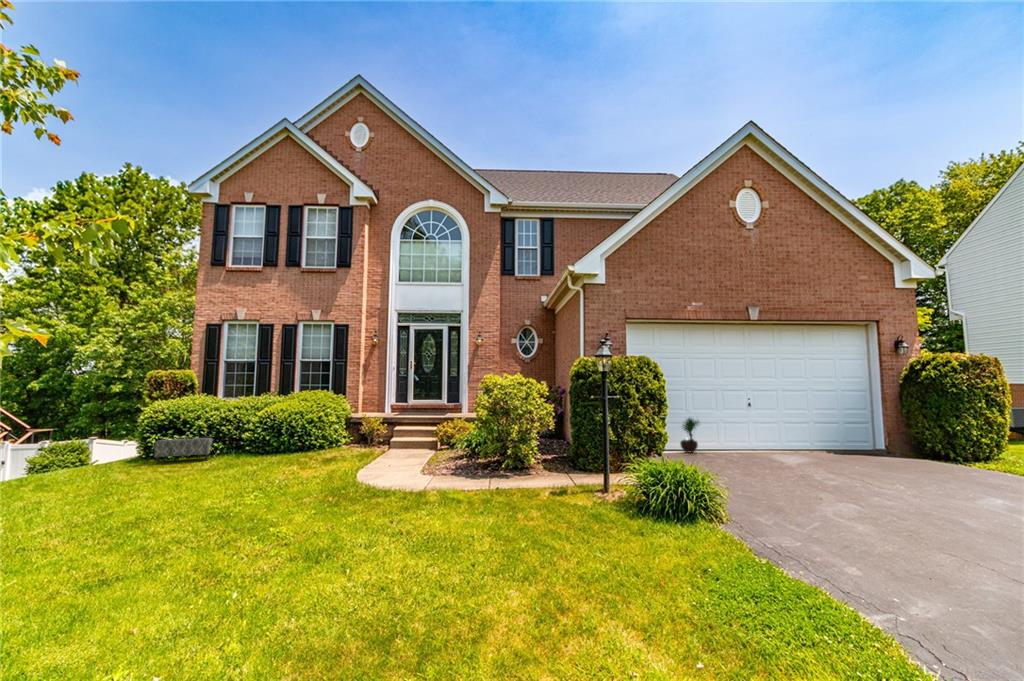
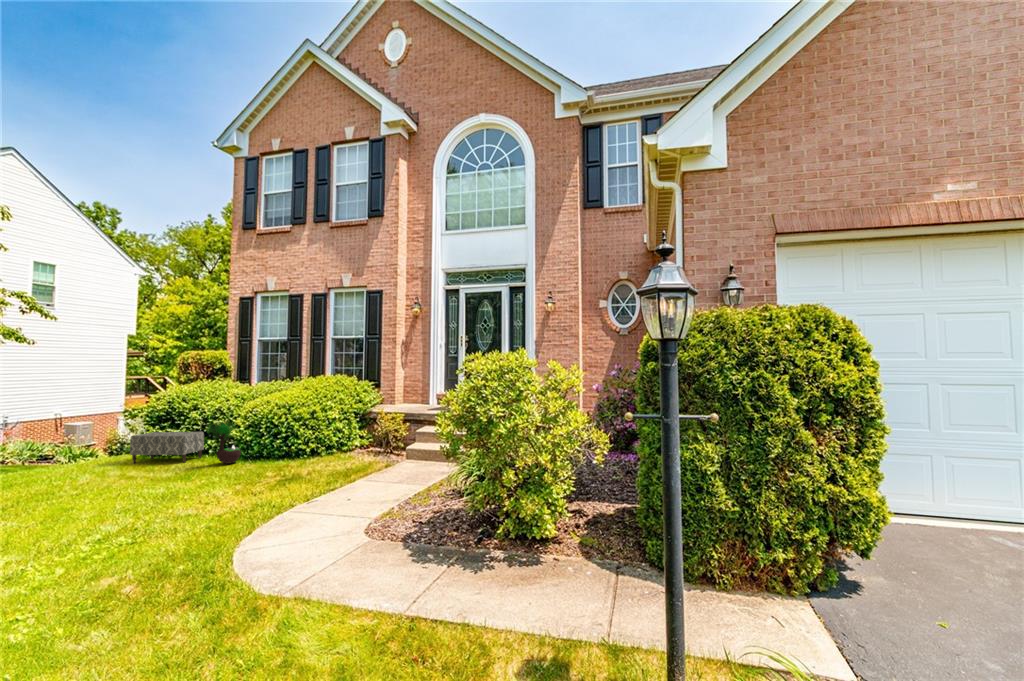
potted tree: present [680,418,699,453] -> present [209,422,241,464]

